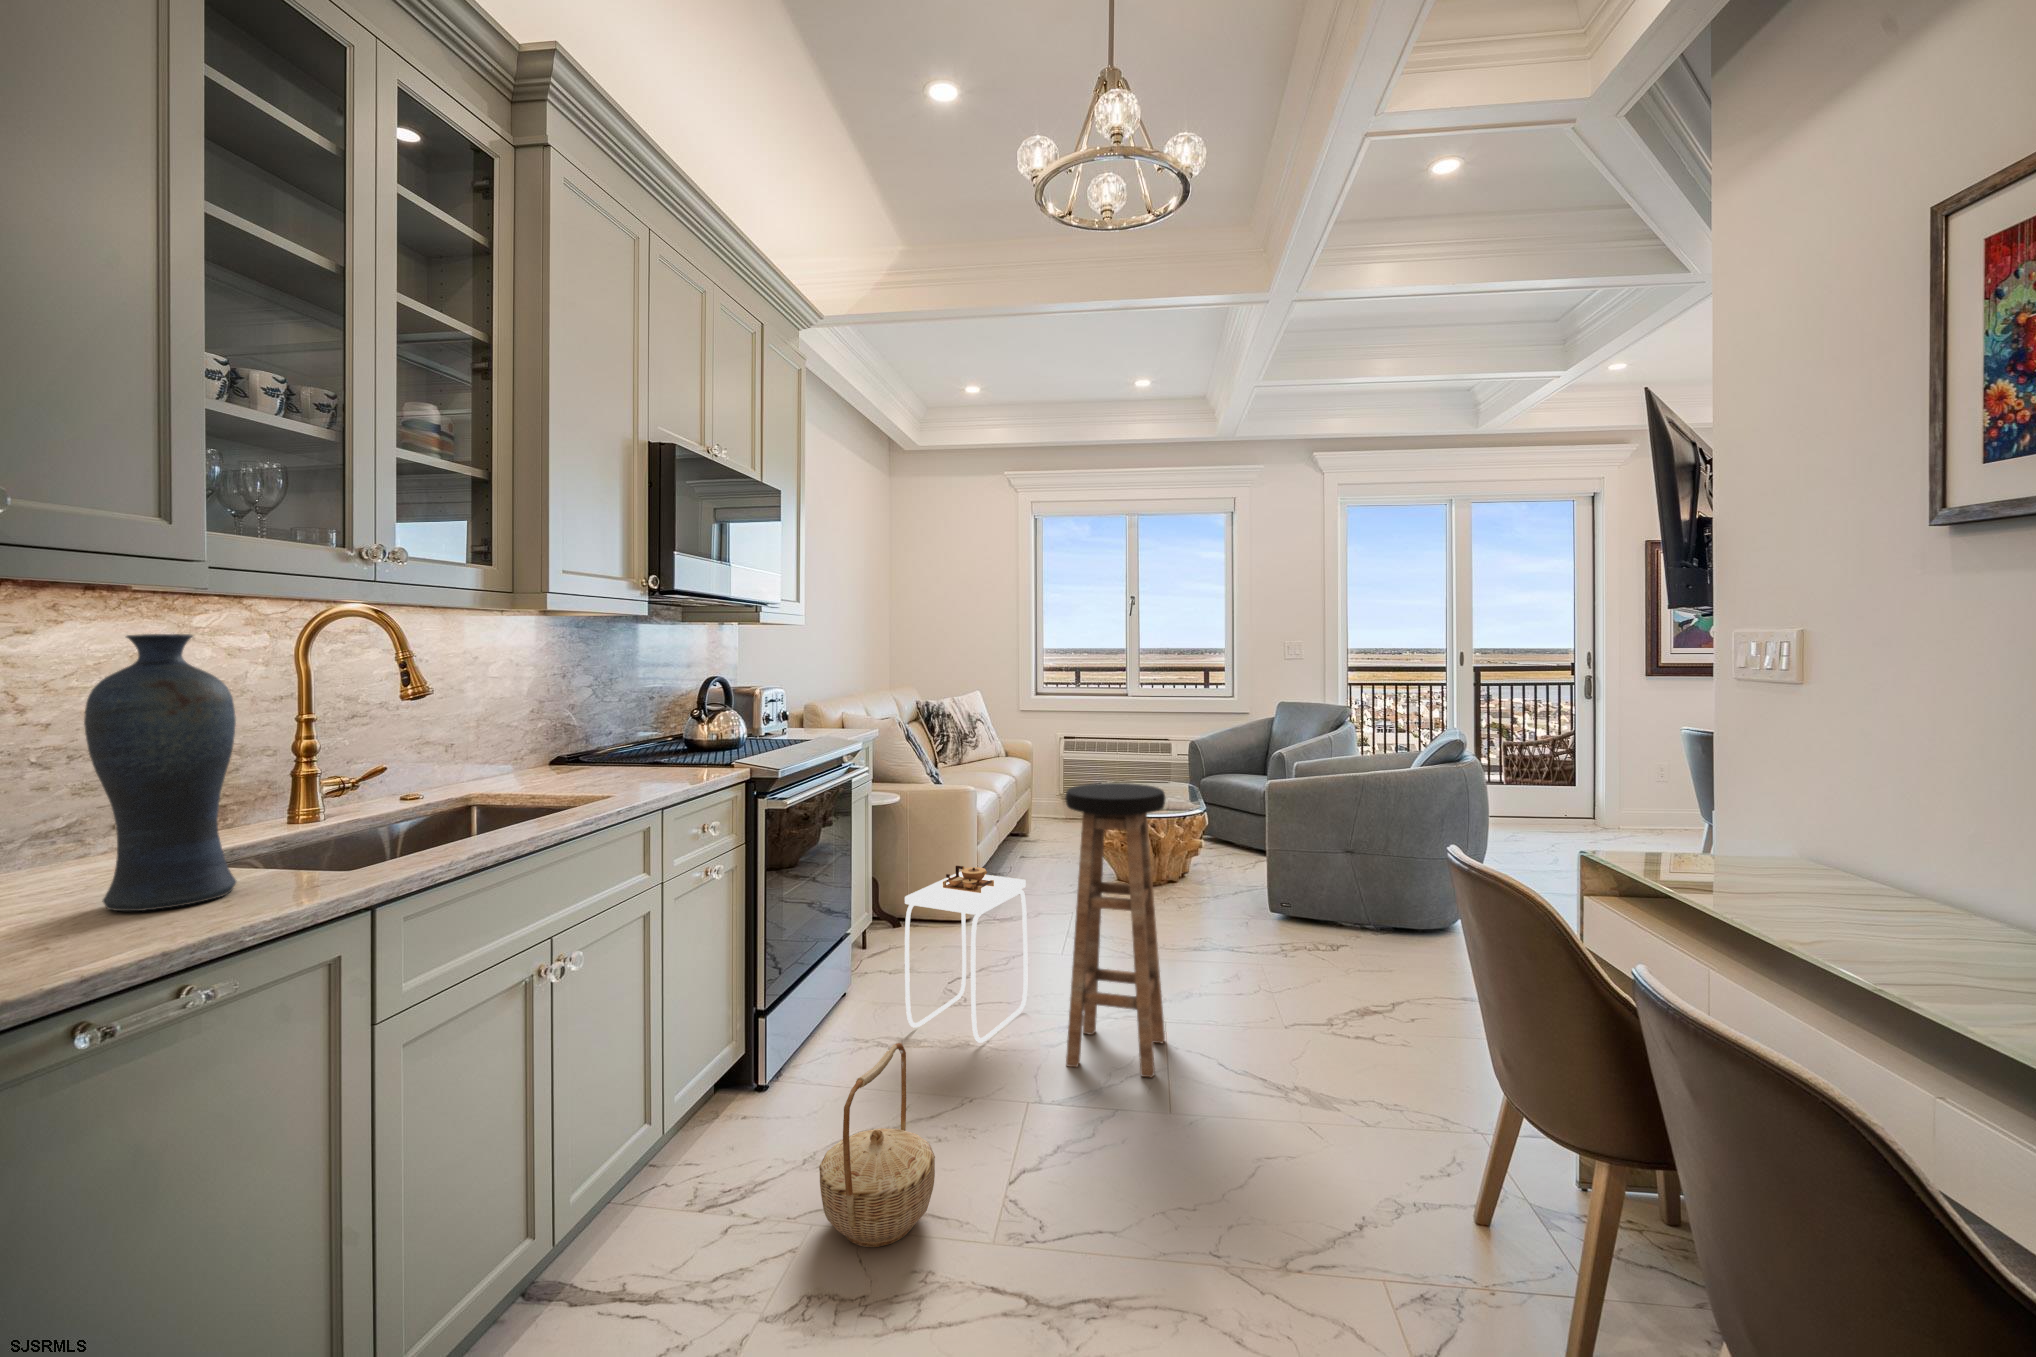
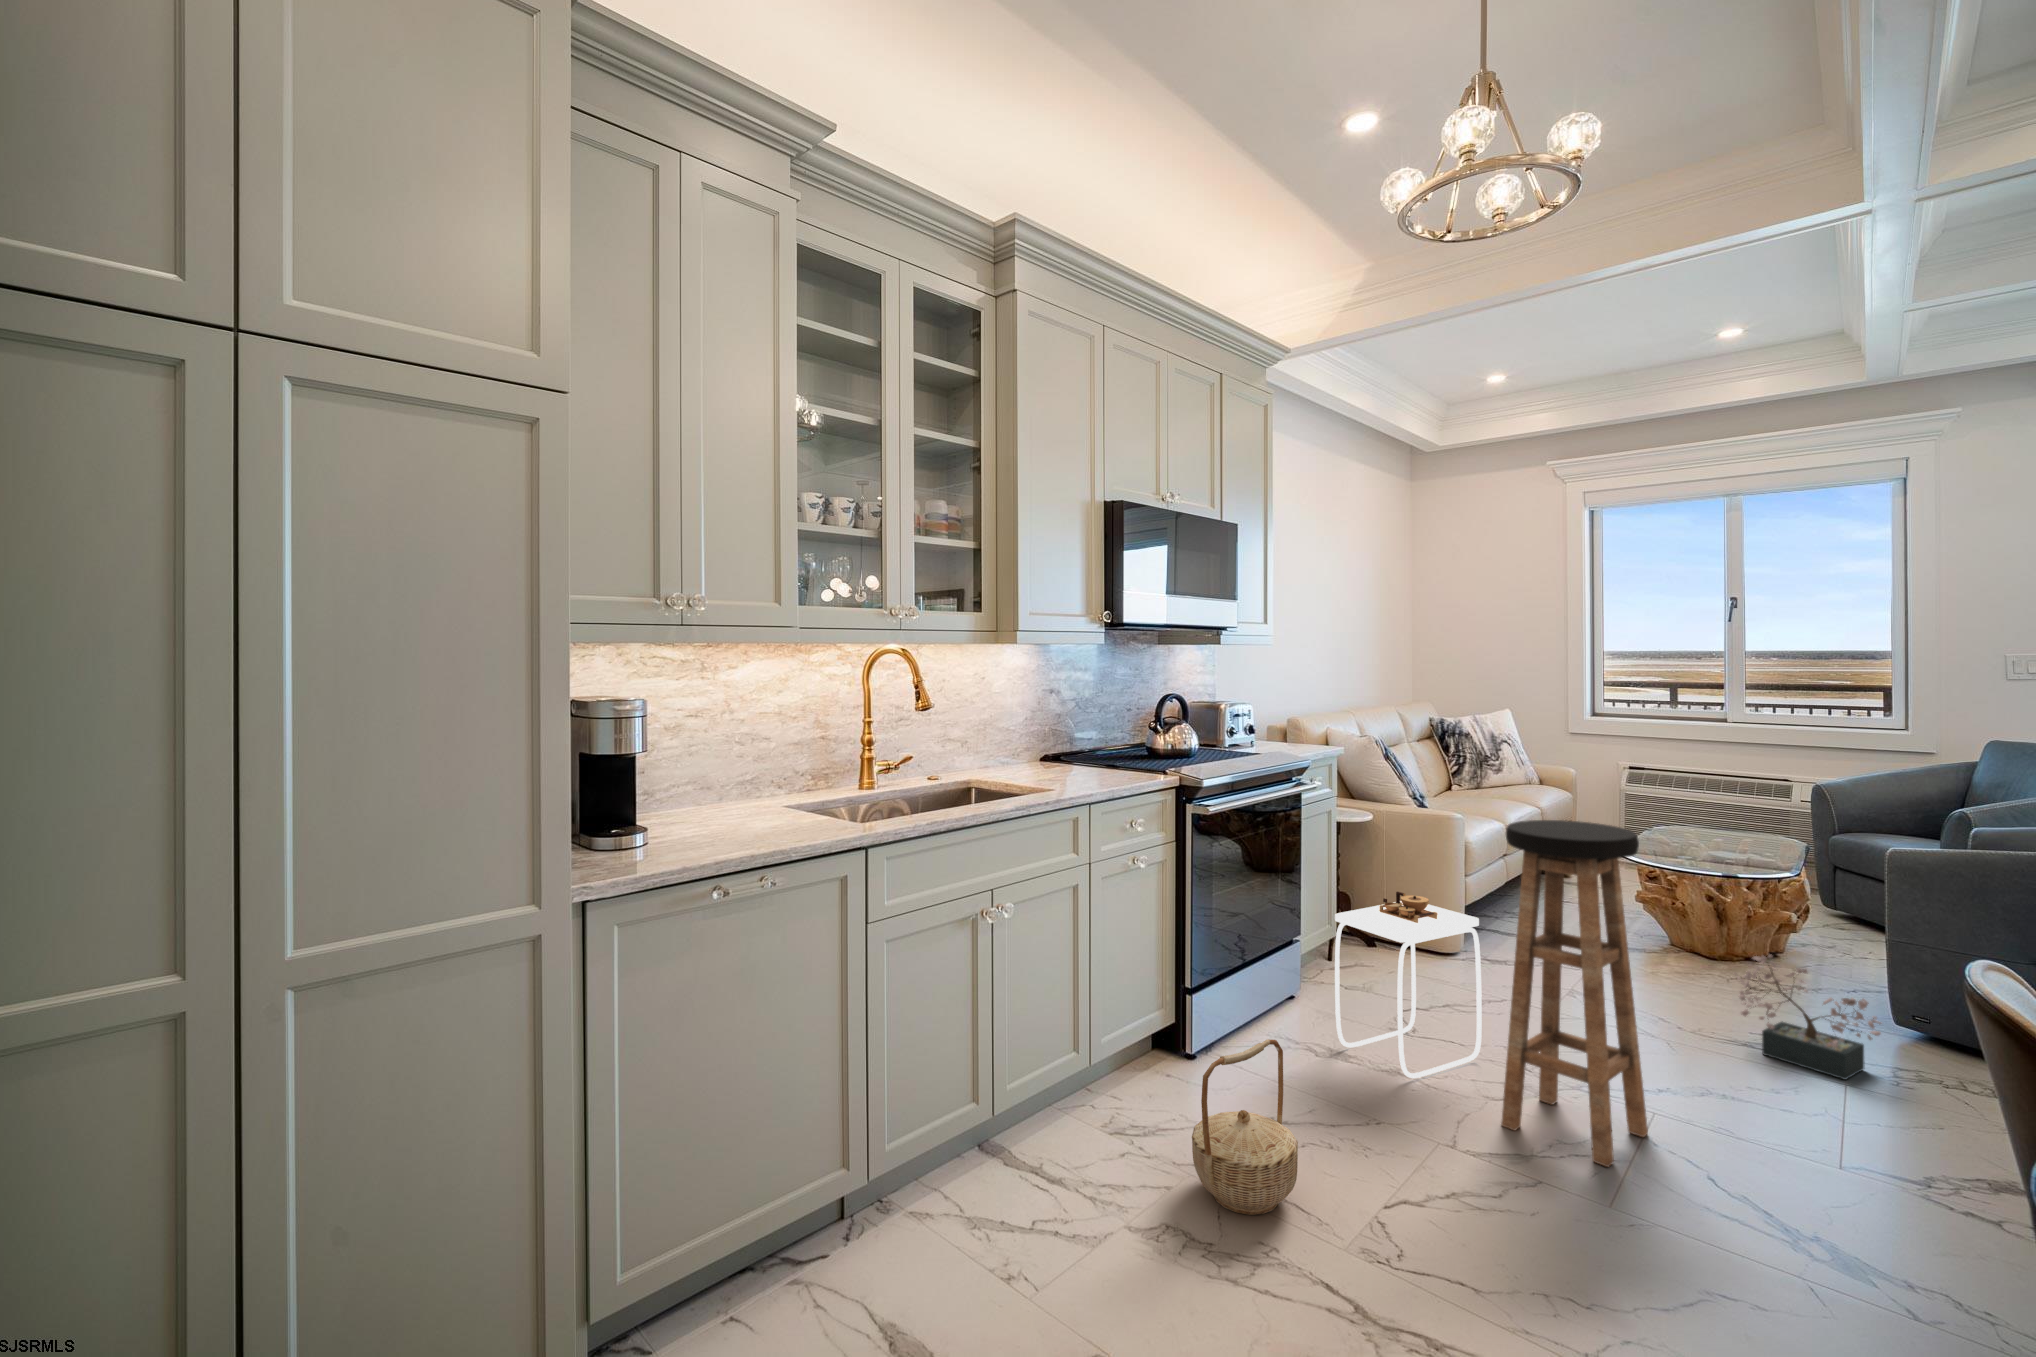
vase: present [84,634,236,911] -> none [747,673,811,831]
decorative plant: none [1183,874,1270,960] -> present [1735,955,1881,1080]

